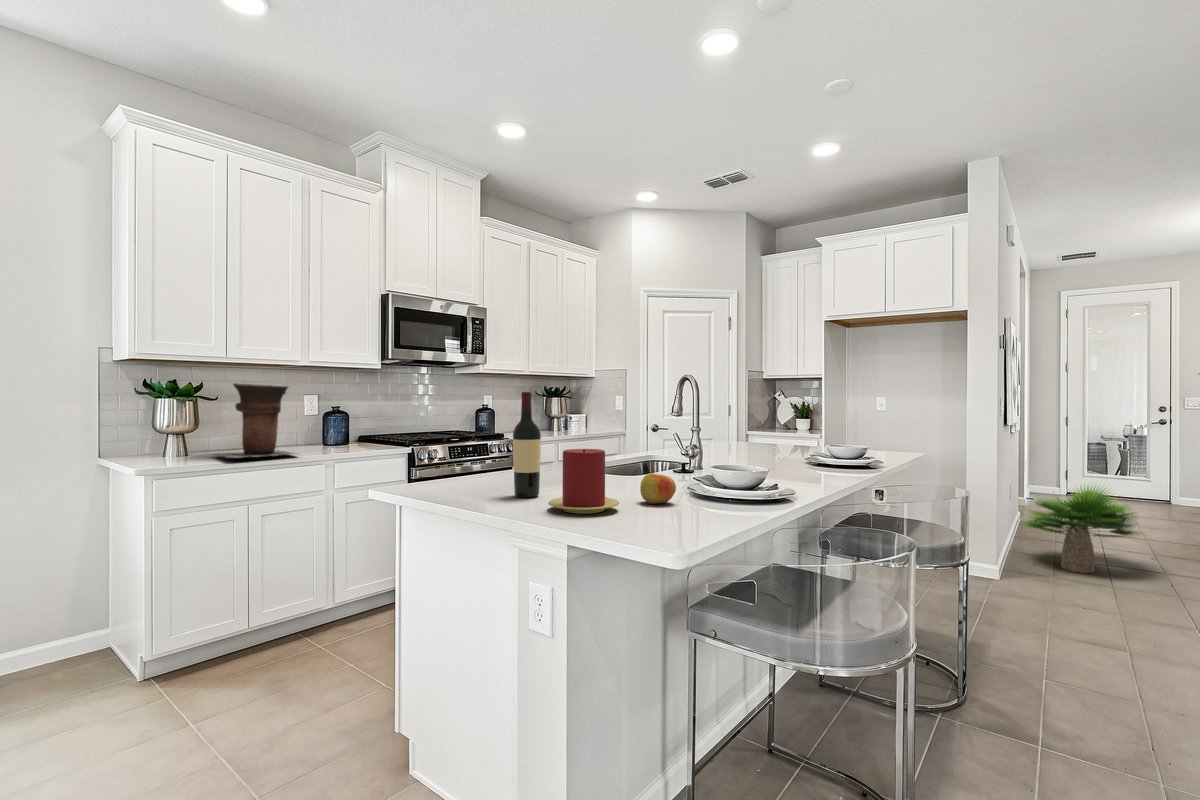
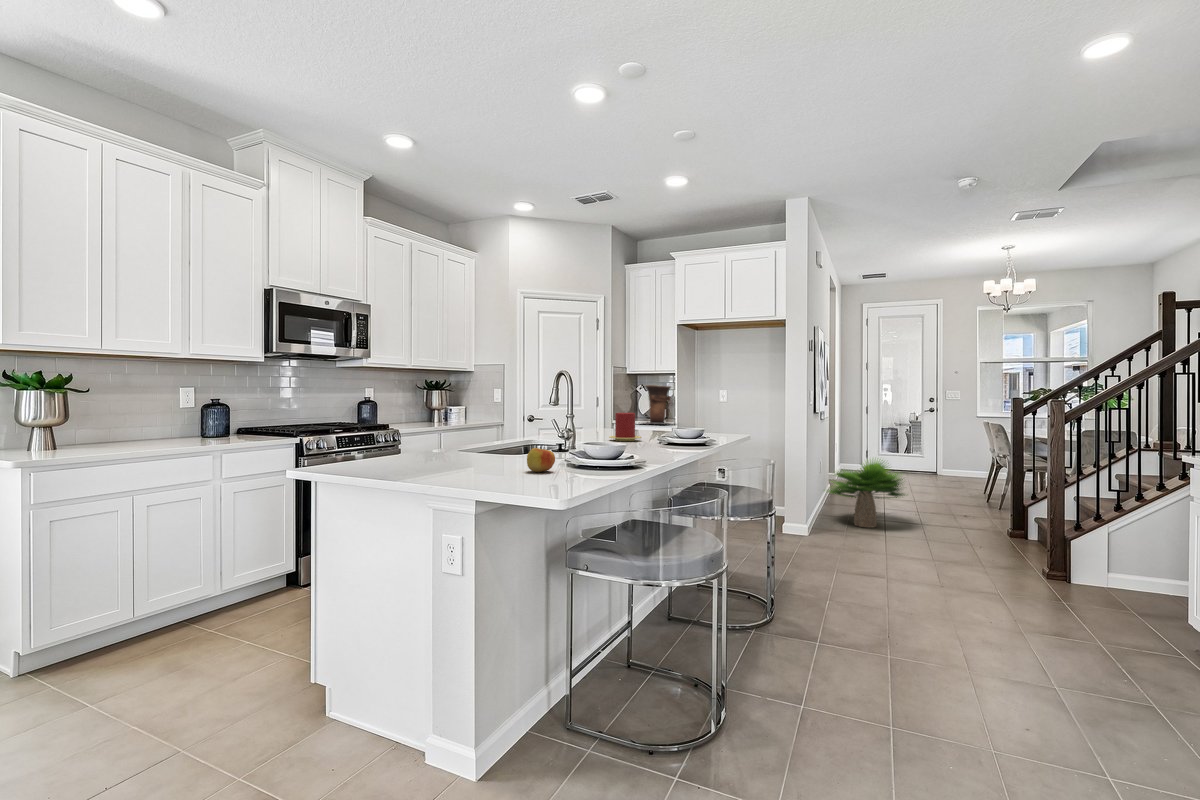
vase: present [214,383,296,458] -> present [639,385,671,424]
wine bottle: present [513,392,541,498] -> none [418,383,443,471]
candle: present [548,449,619,514] -> present [609,413,642,441]

